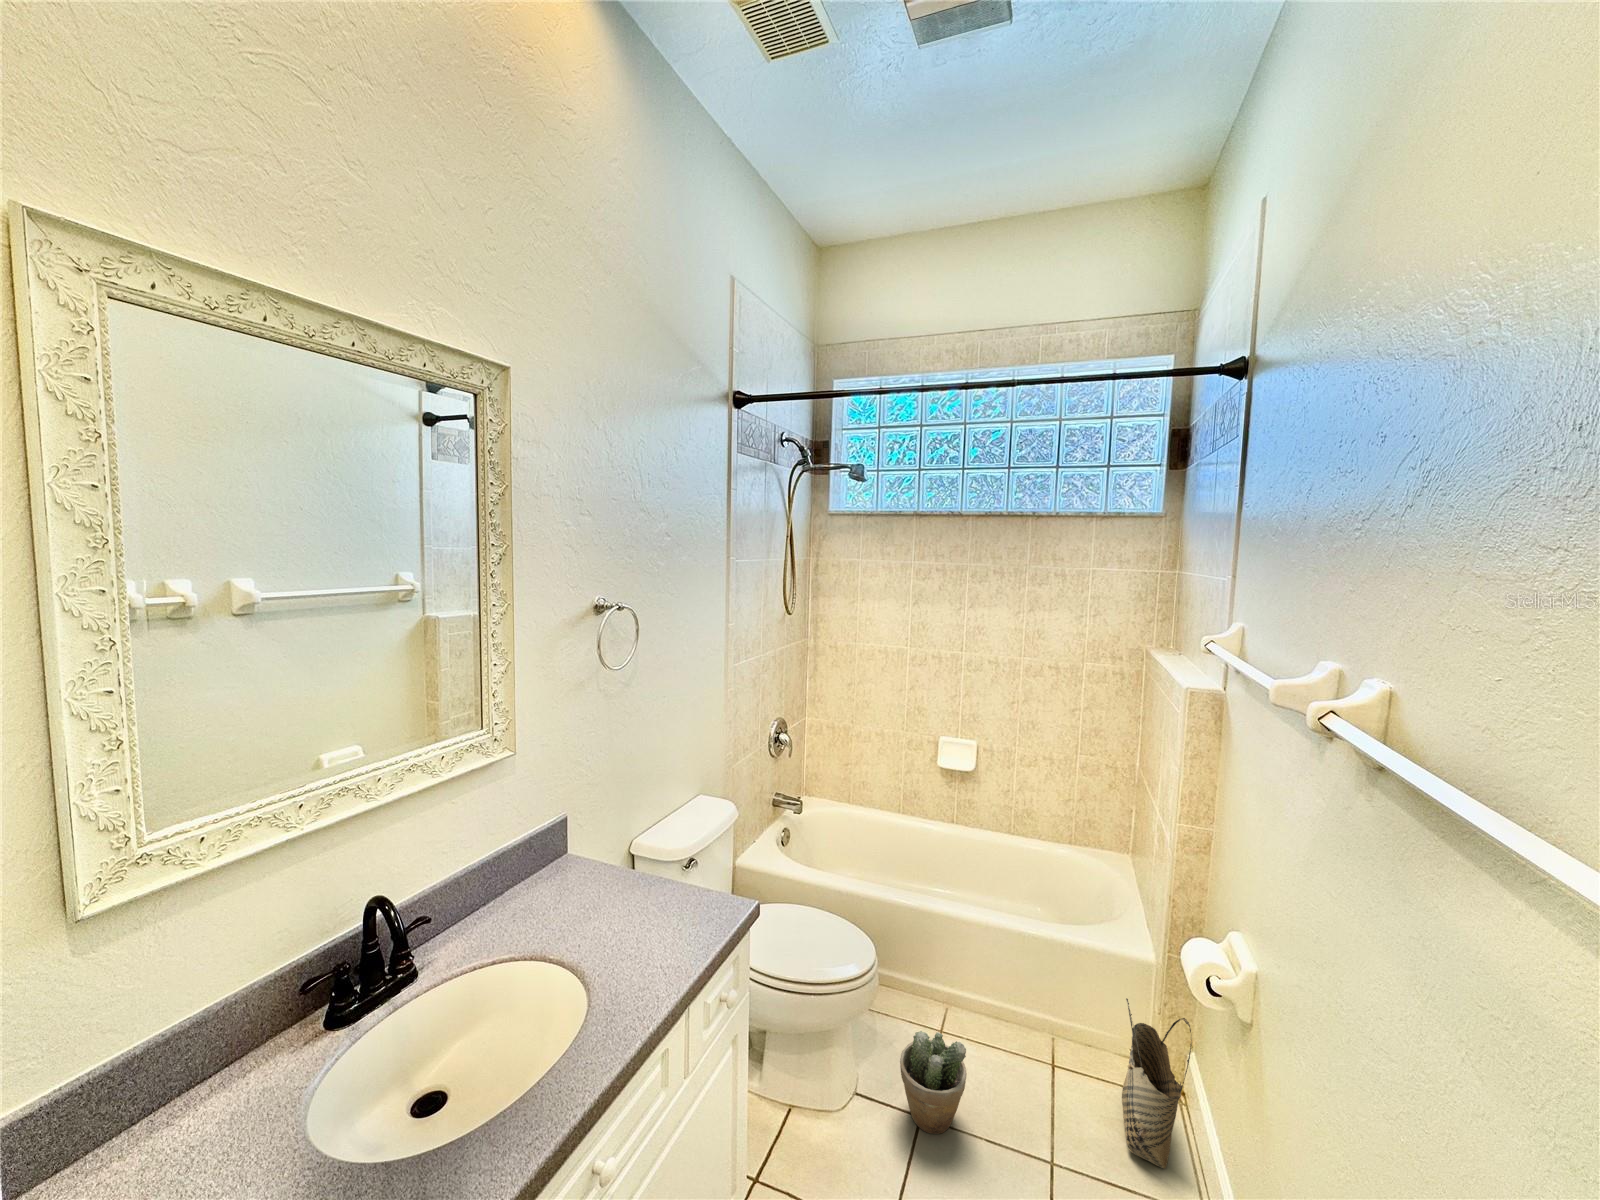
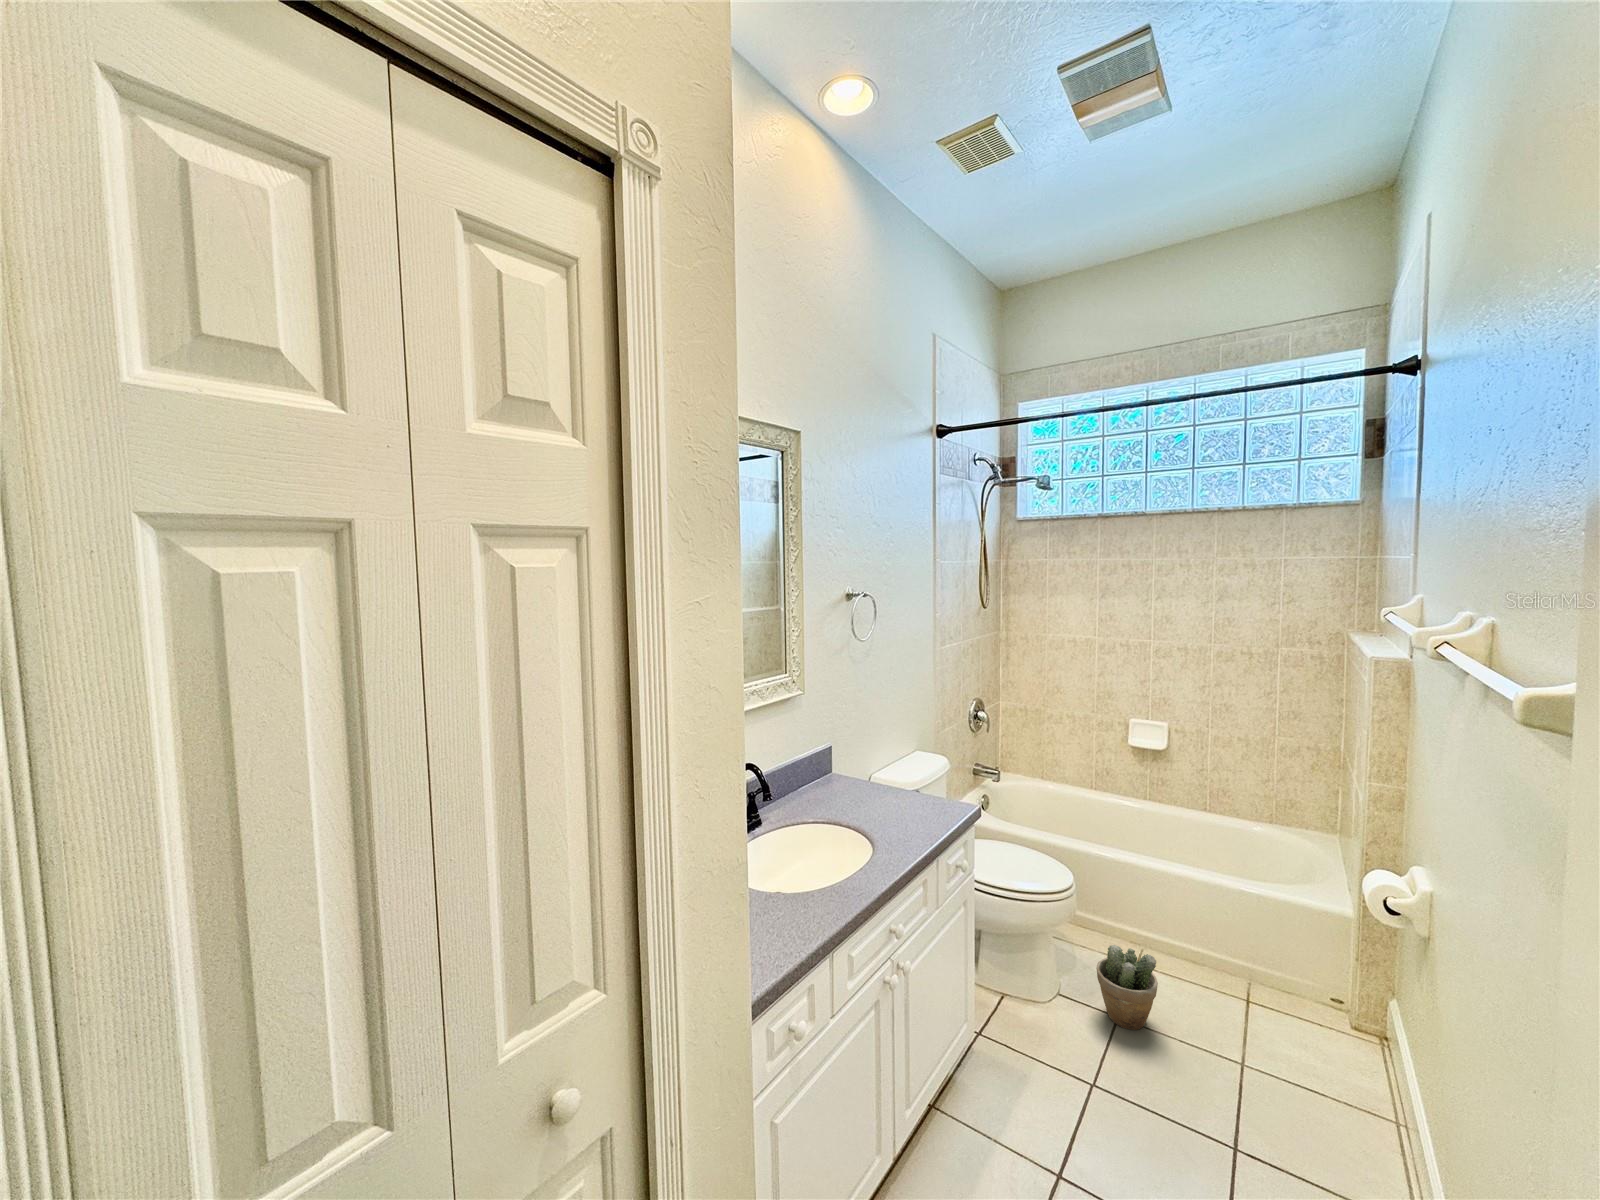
woven basket: present [1122,998,1192,1169] -> none [1315,937,1382,1085]

